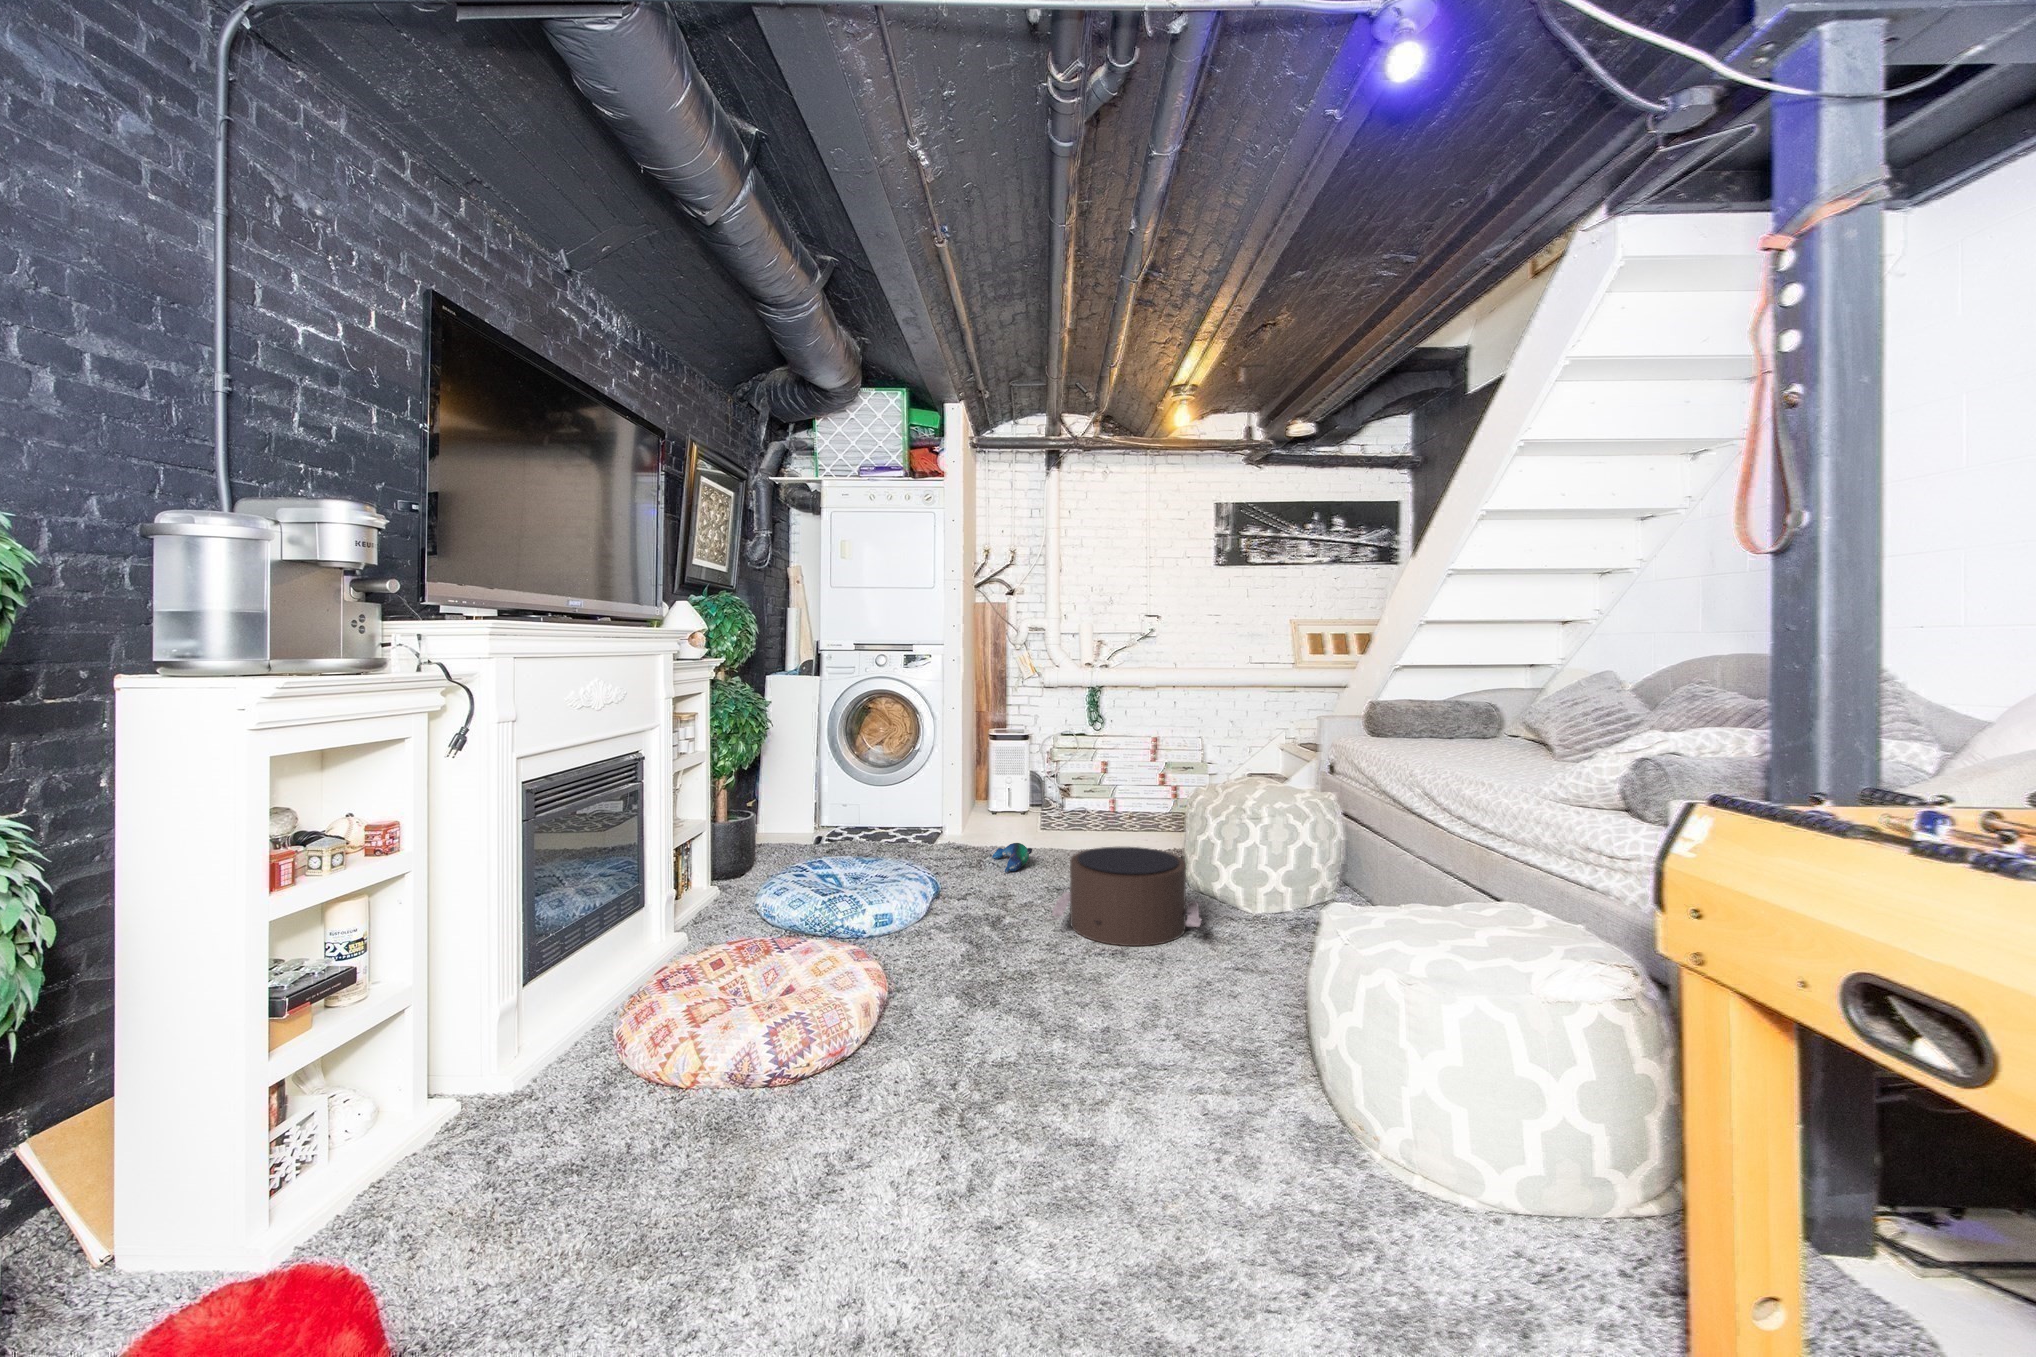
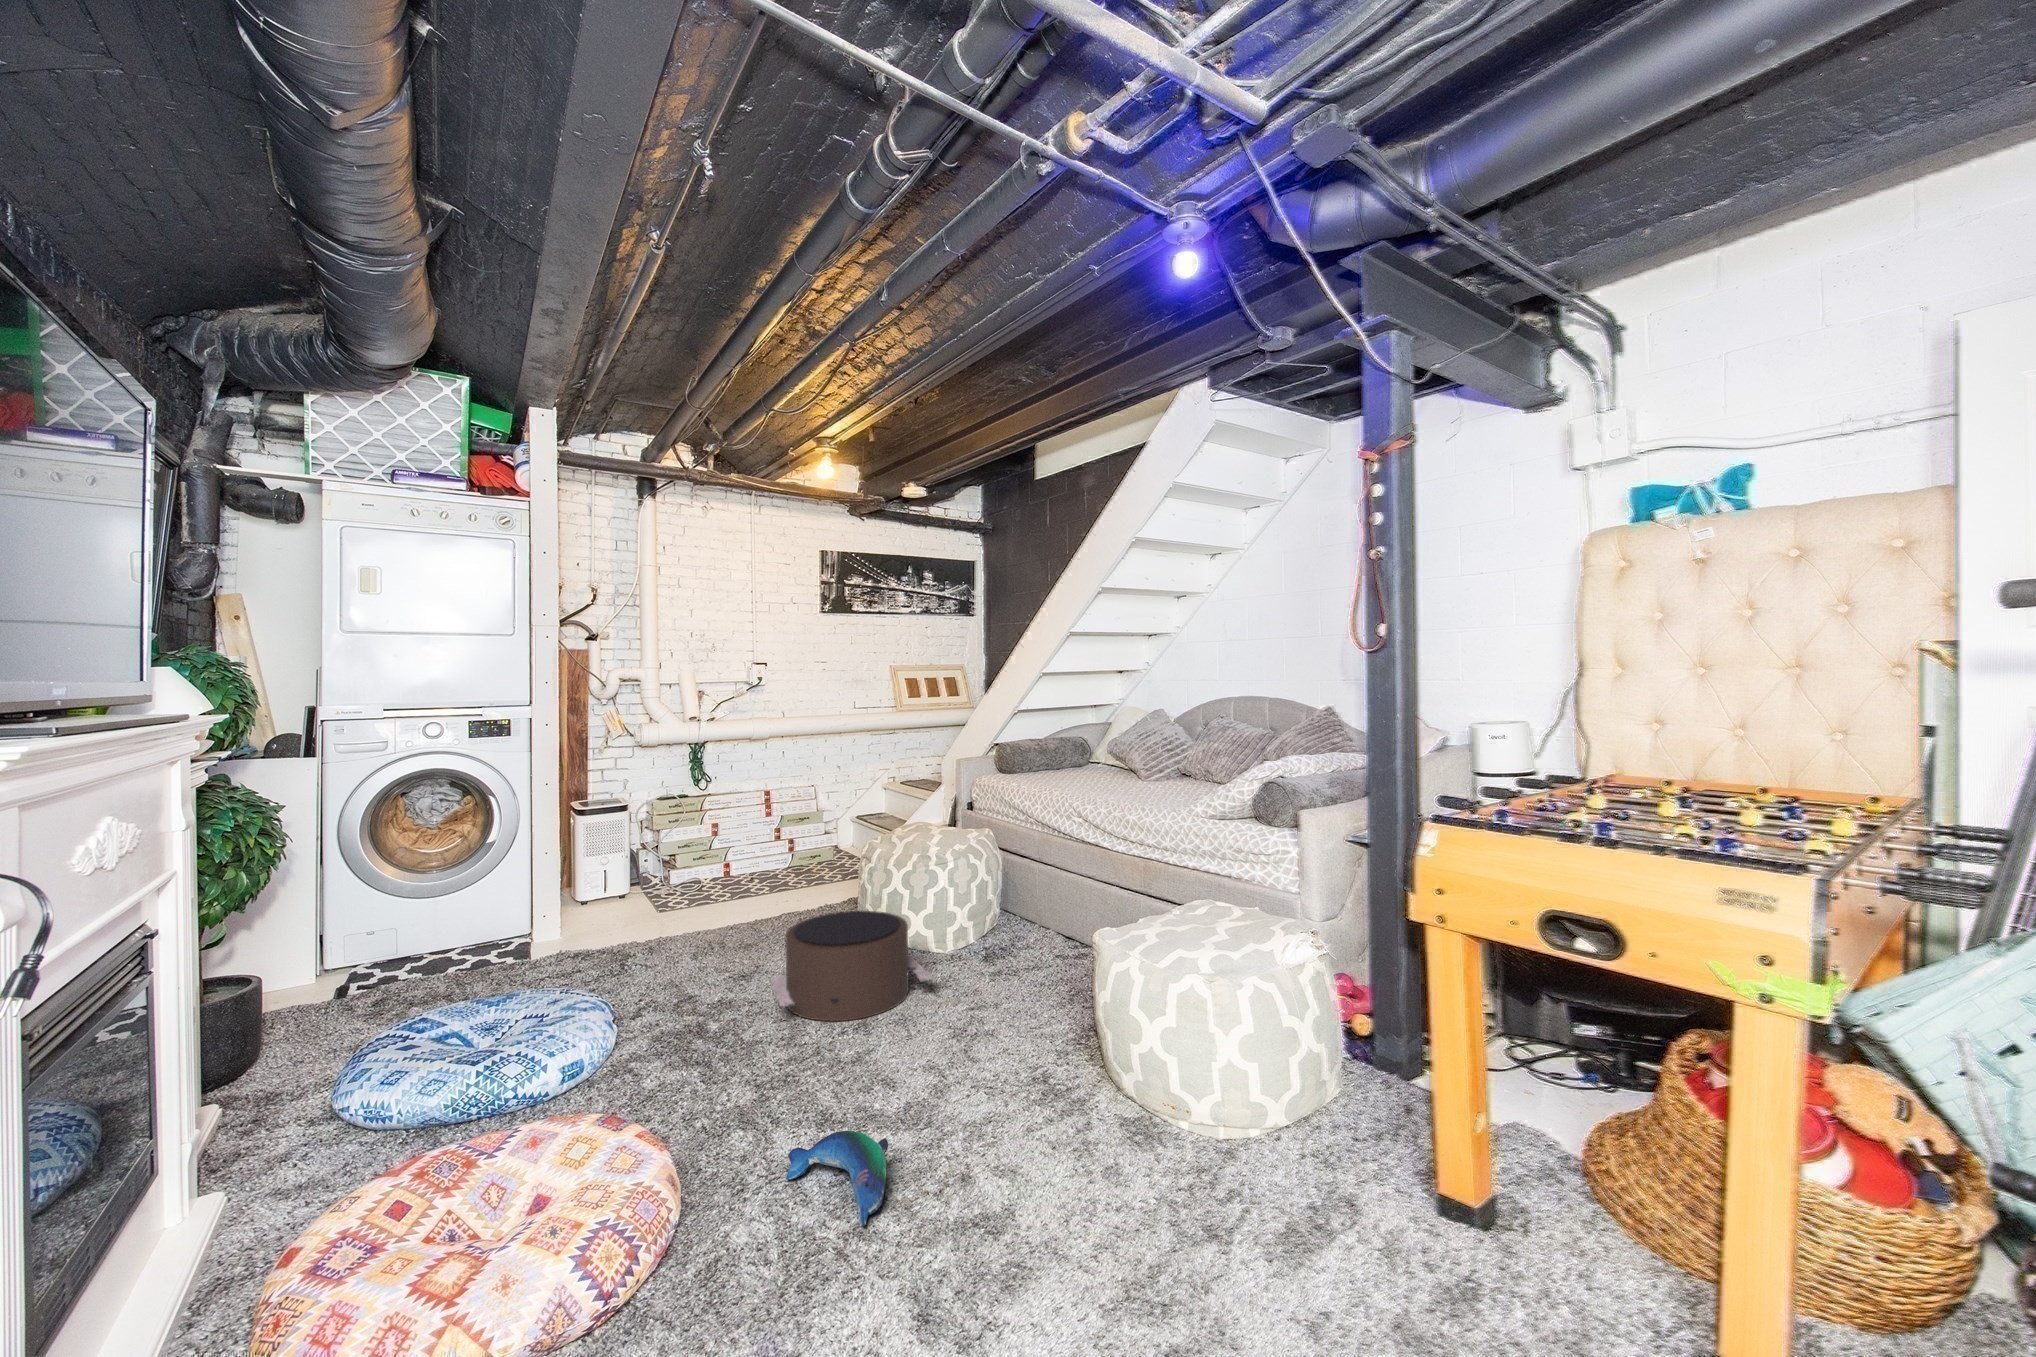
plush toy: present [992,843,1032,873] -> present [786,1131,888,1226]

